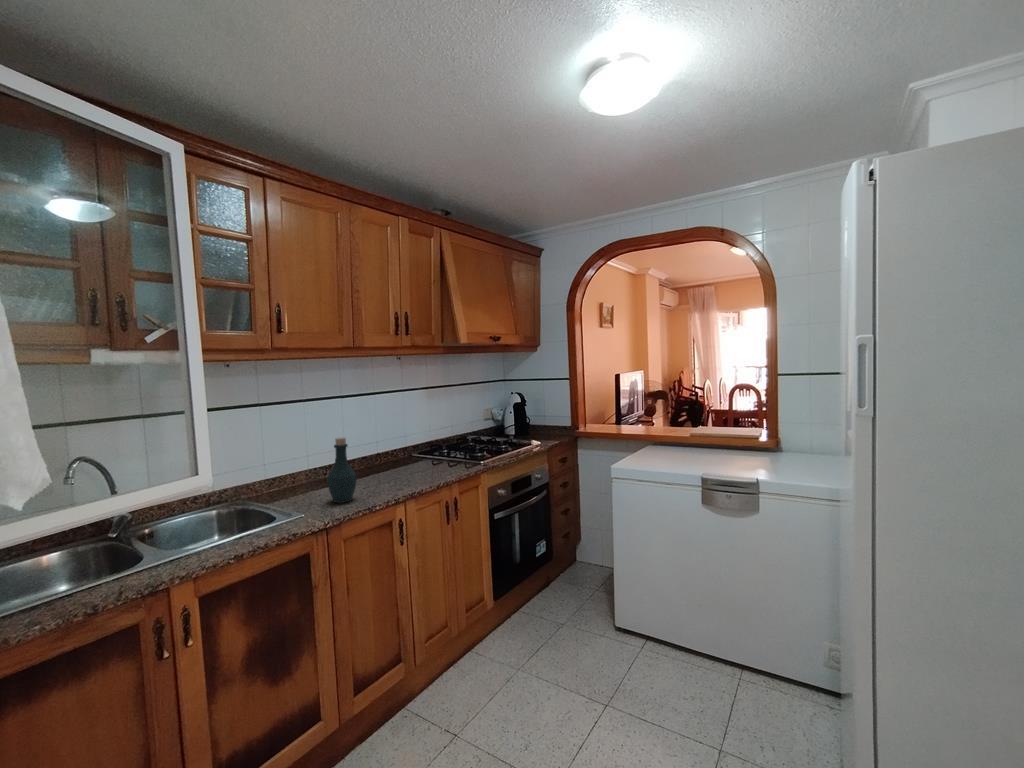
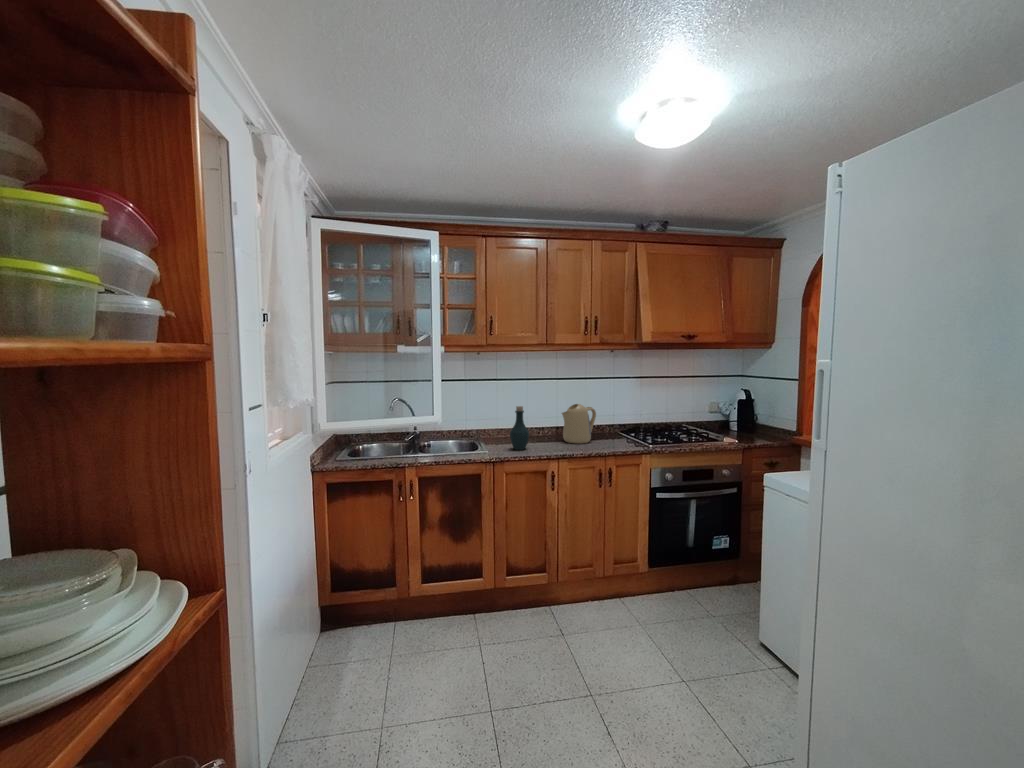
kettle: none [377,426,414,478] -> present [562,404,596,444]

